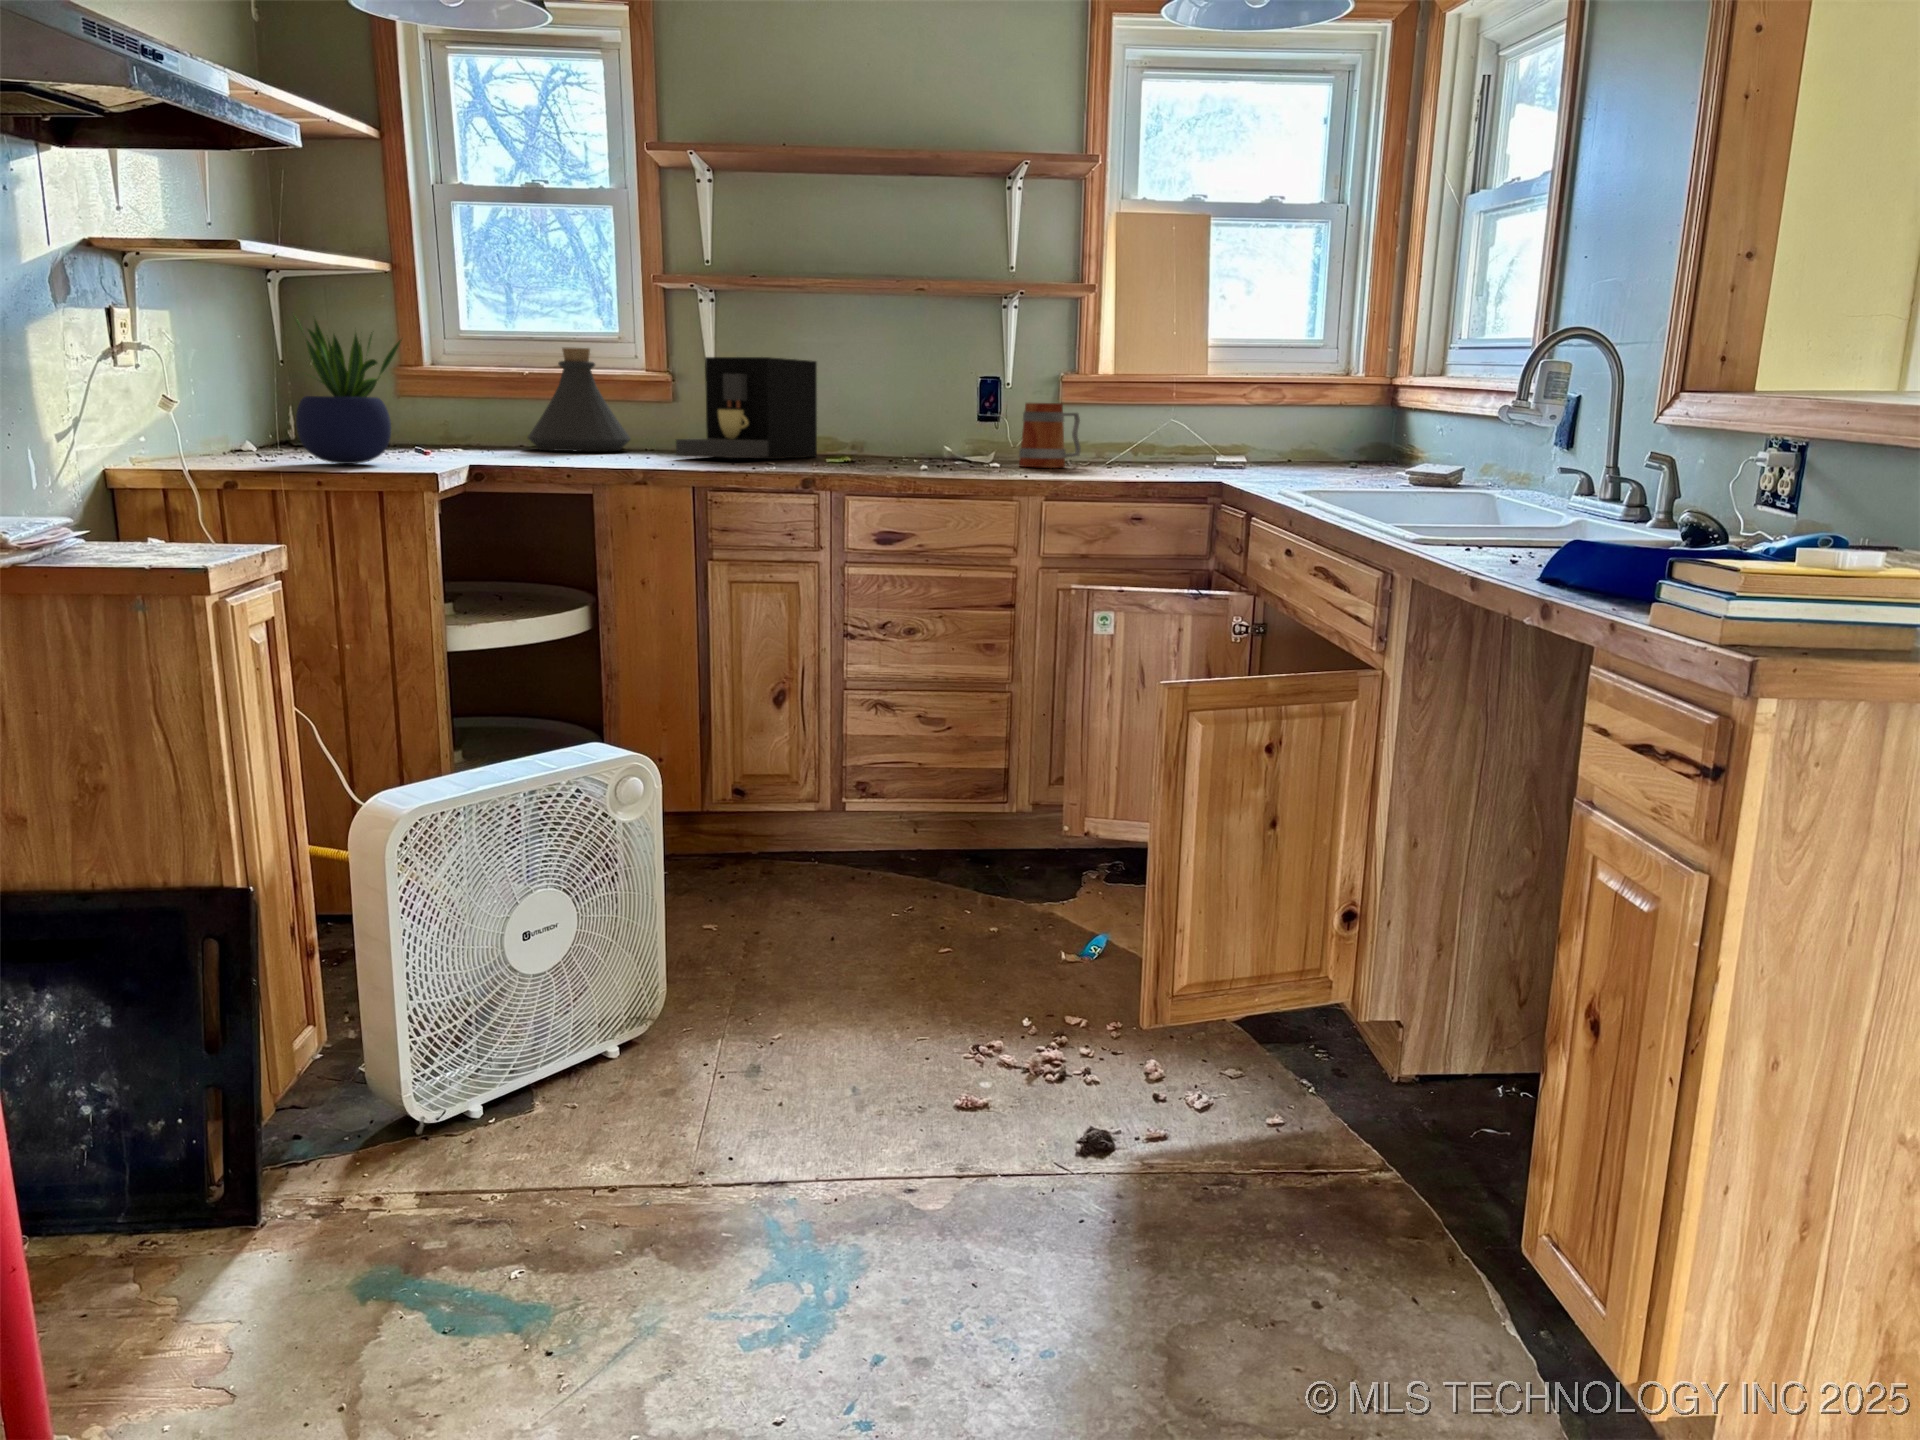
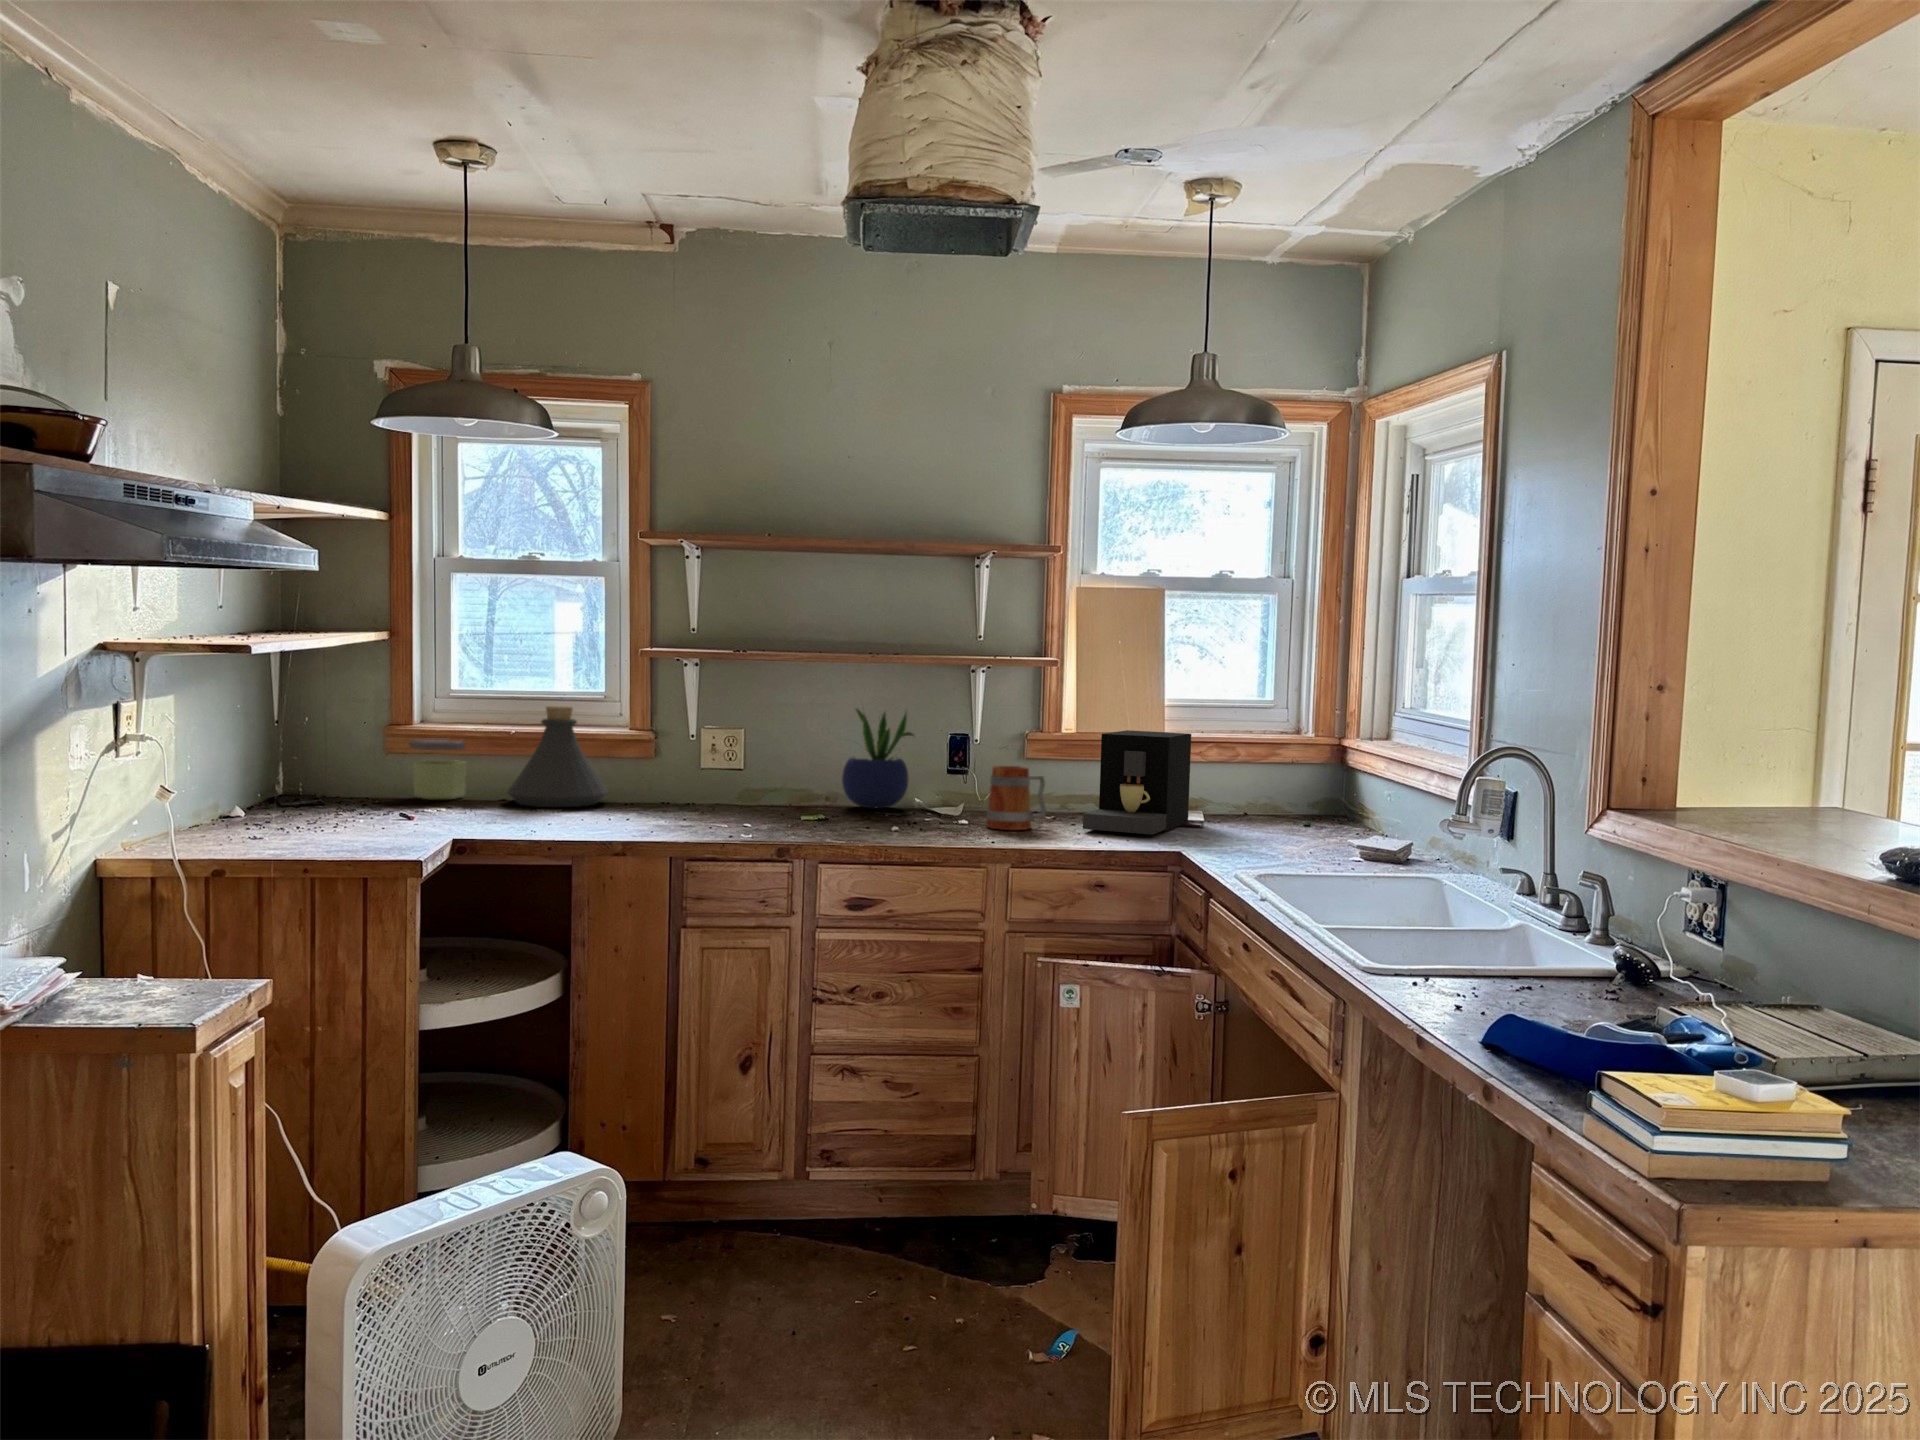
potted plant: present [295,318,402,464] -> present [842,709,915,808]
coffee maker: present [676,357,817,459] -> present [1083,730,1191,835]
jar: none [425,385,489,447] -> present [409,739,466,799]

